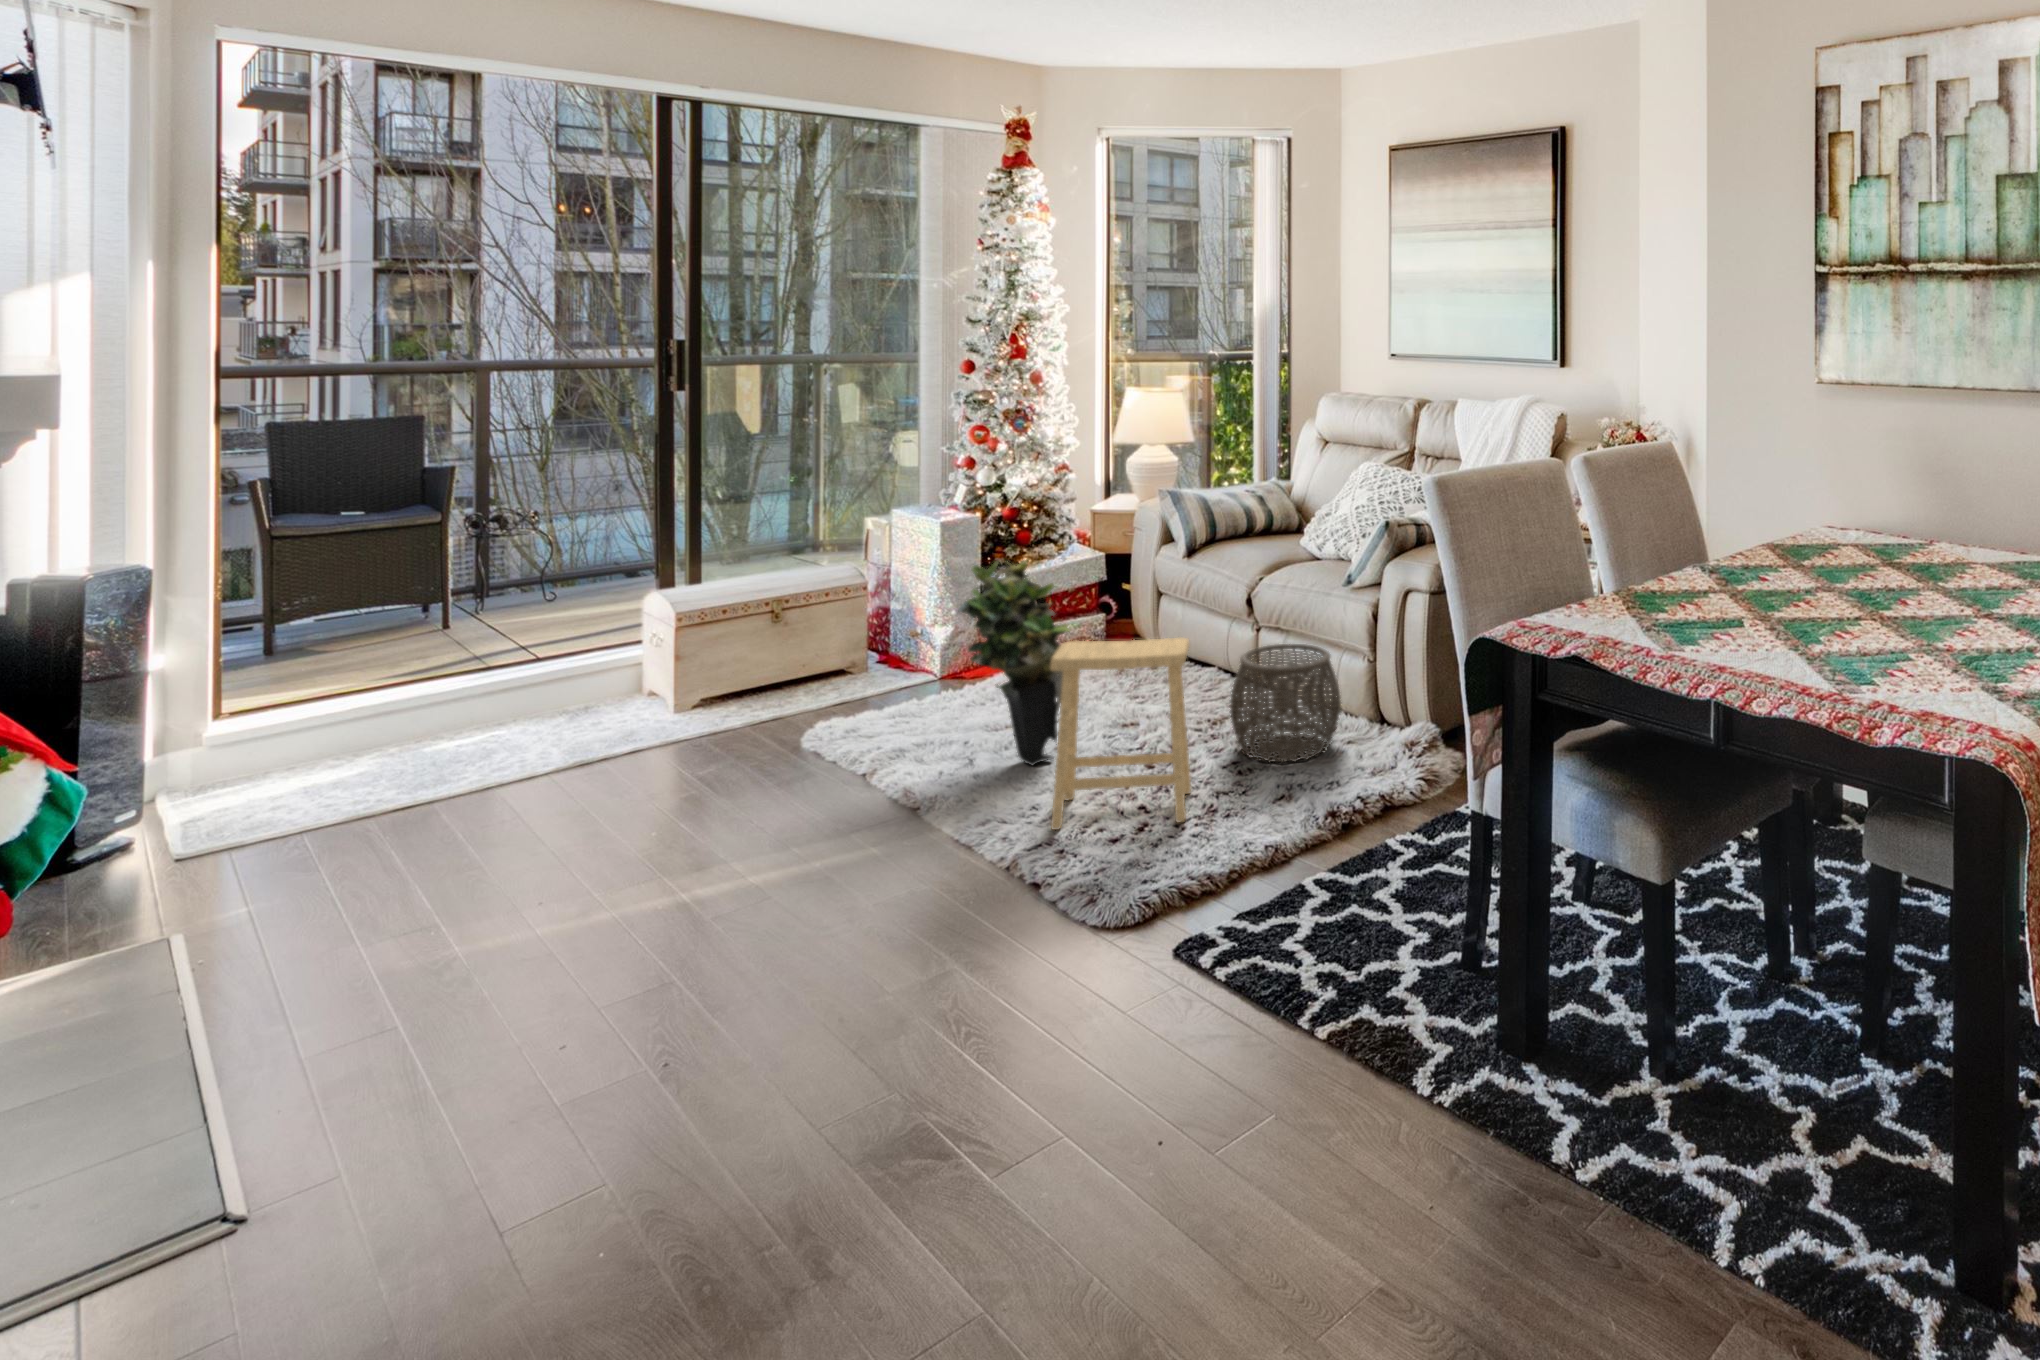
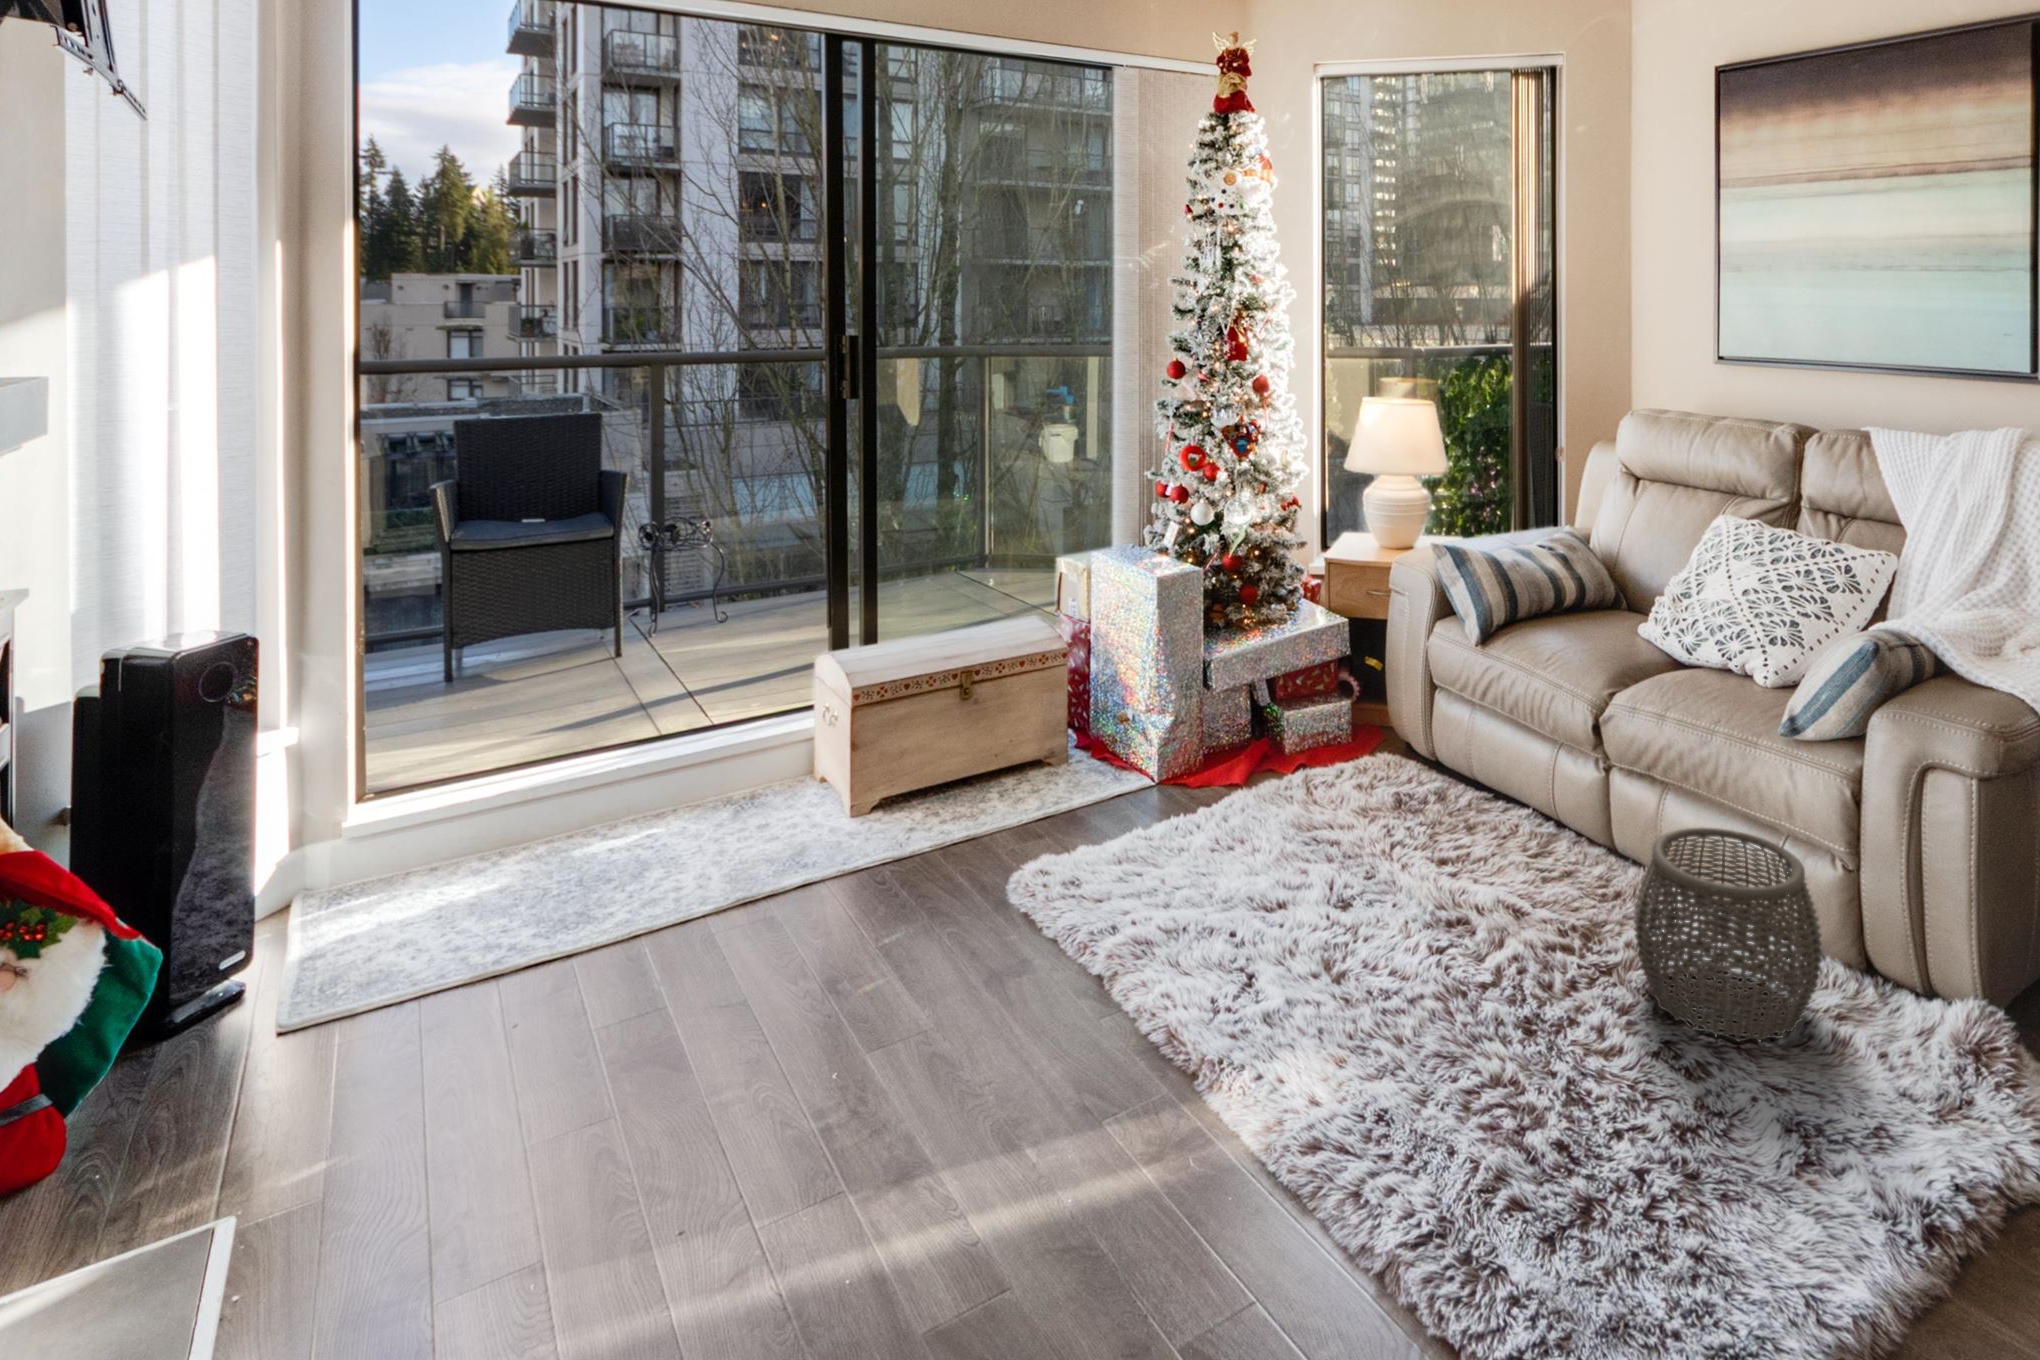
potted plant: present [959,559,1069,766] -> none [1232,665,1398,991]
footstool: present [1051,638,1191,830] -> none [1414,837,1639,1178]

